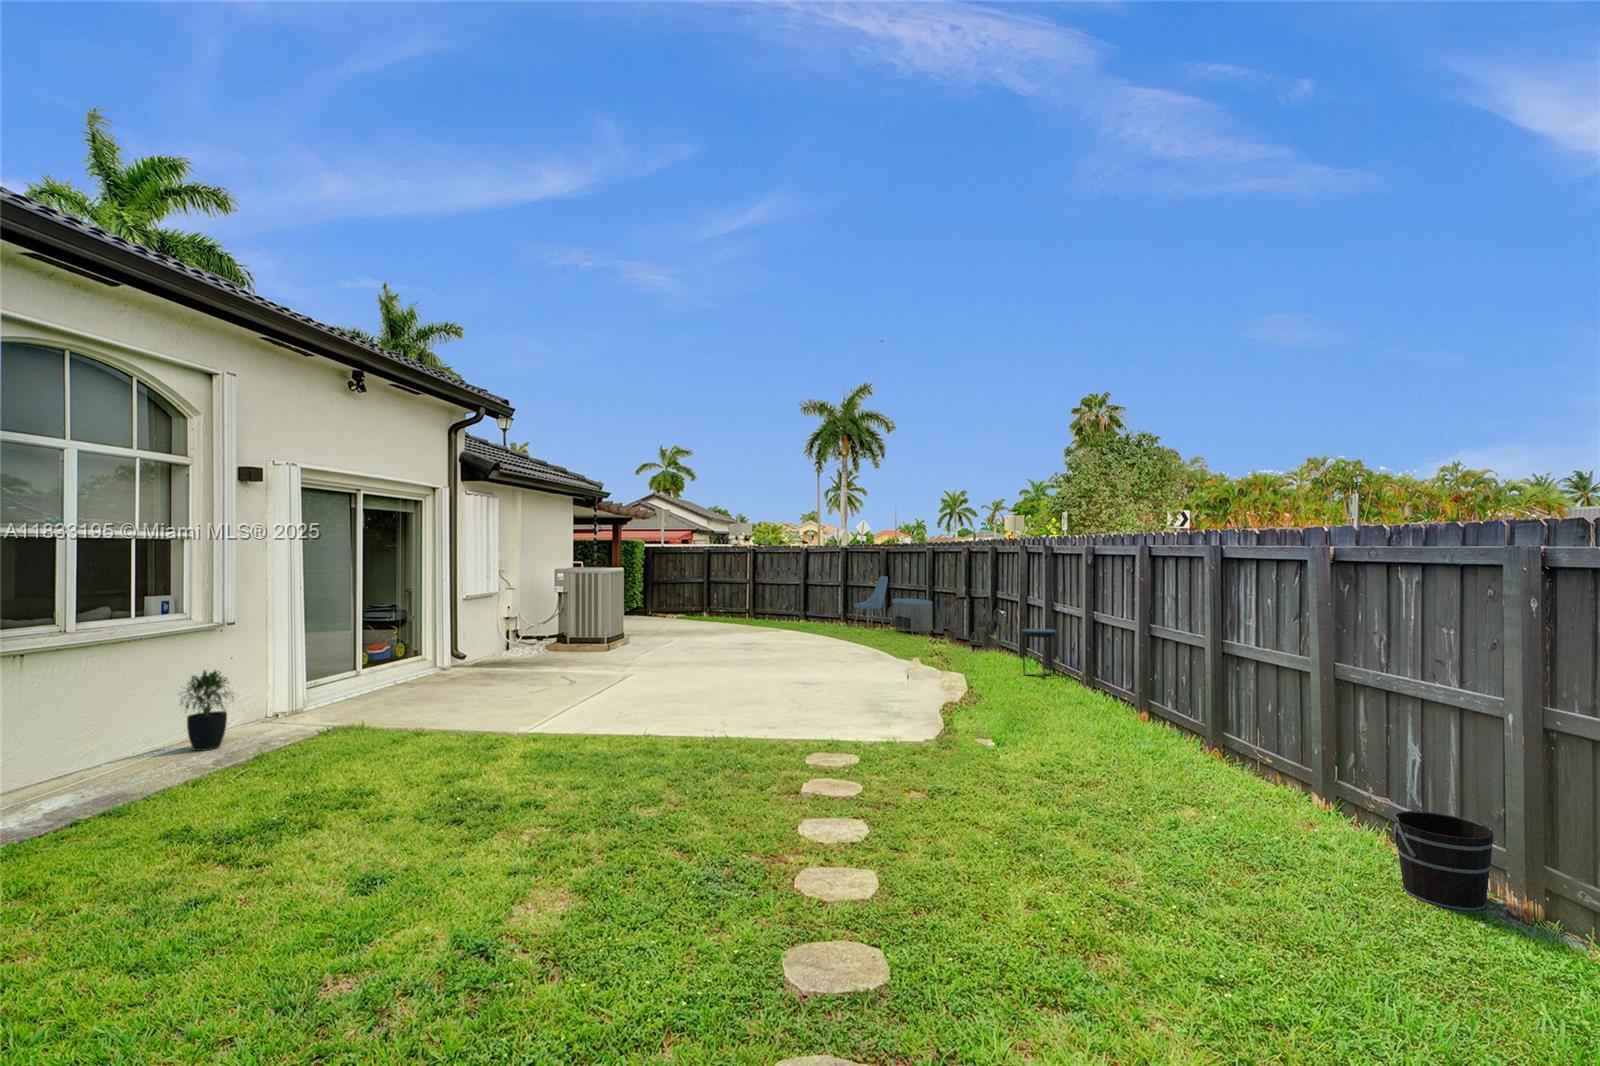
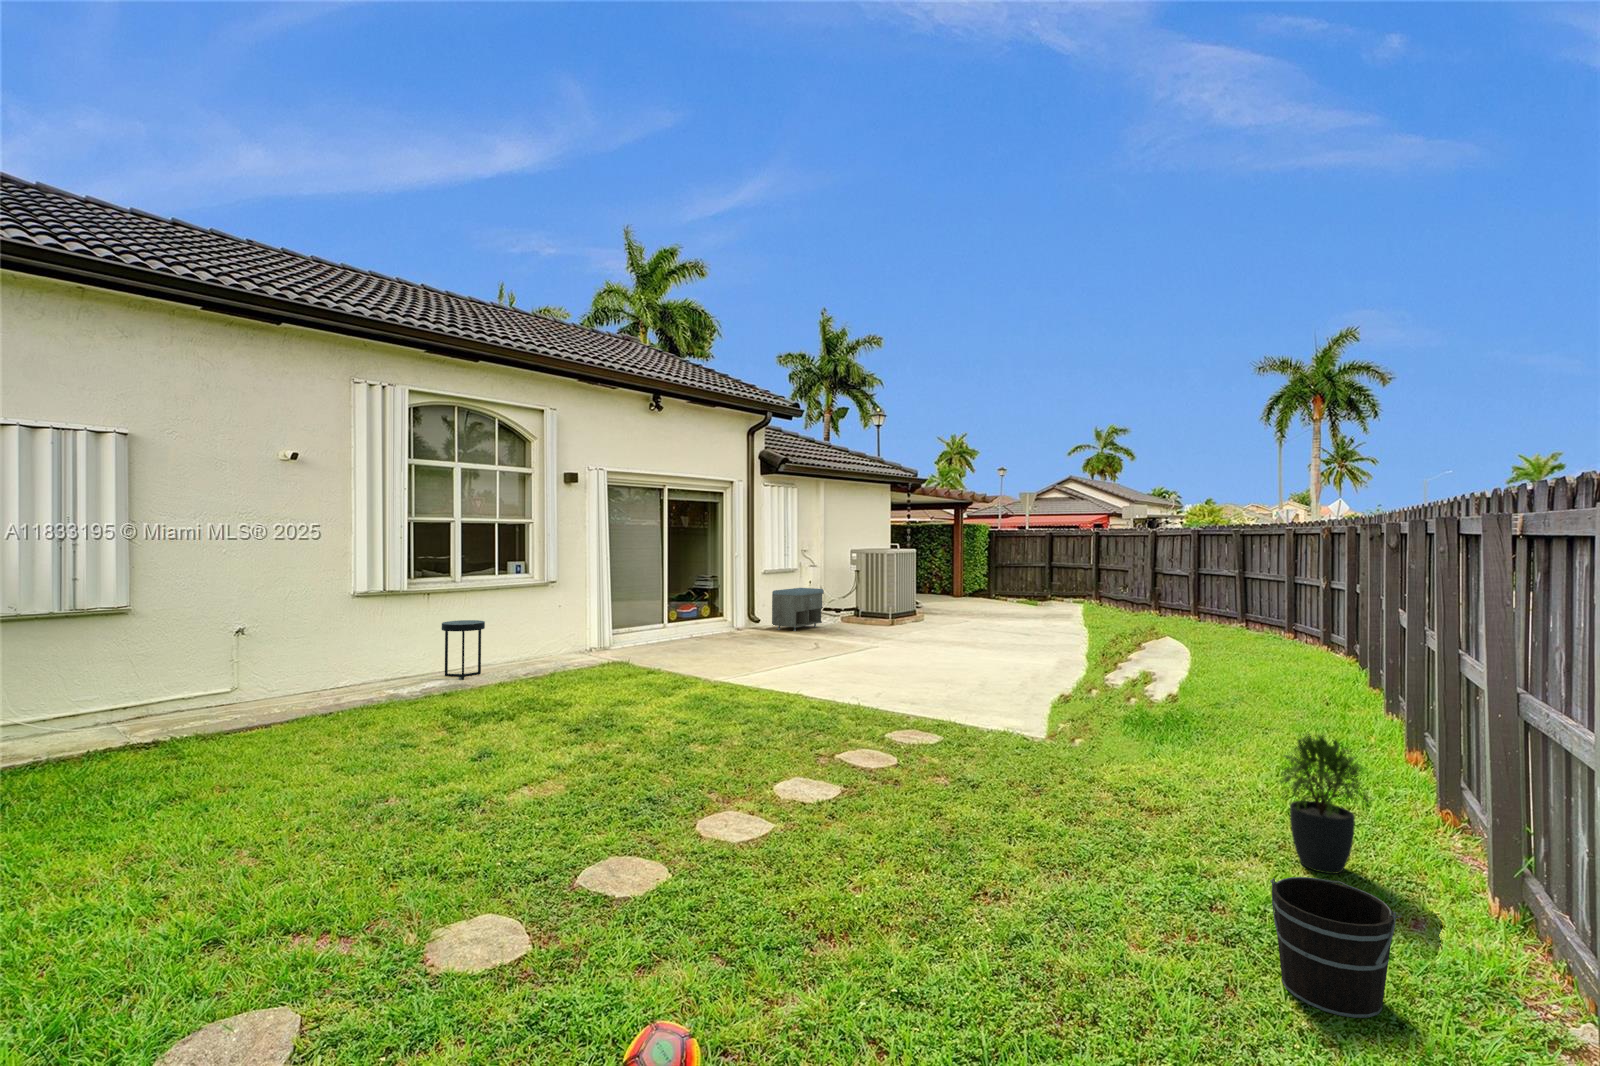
chair: present [854,576,888,628] -> none [1195,565,1240,623]
storage bench: present [892,599,933,634] -> present [772,588,824,631]
side table: present [1022,629,1057,679] -> present [442,620,485,680]
potted plant: present [180,670,233,751] -> present [1280,732,1370,874]

